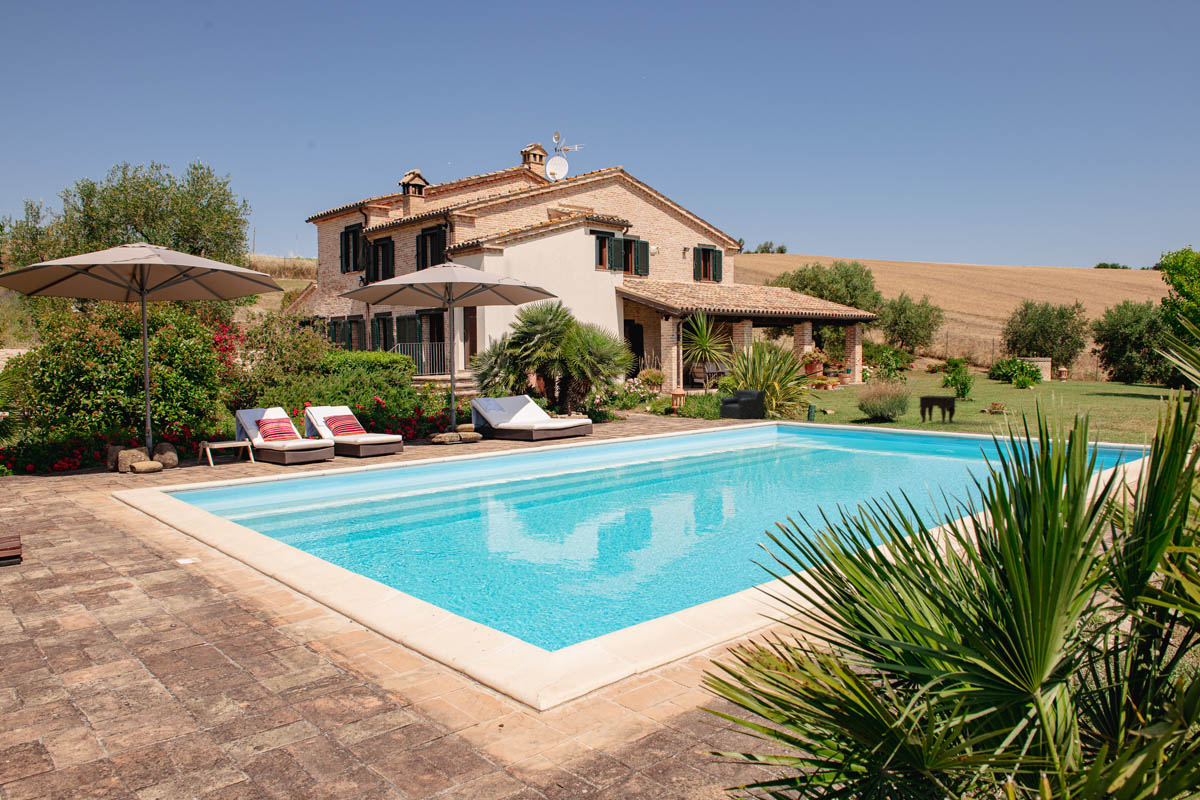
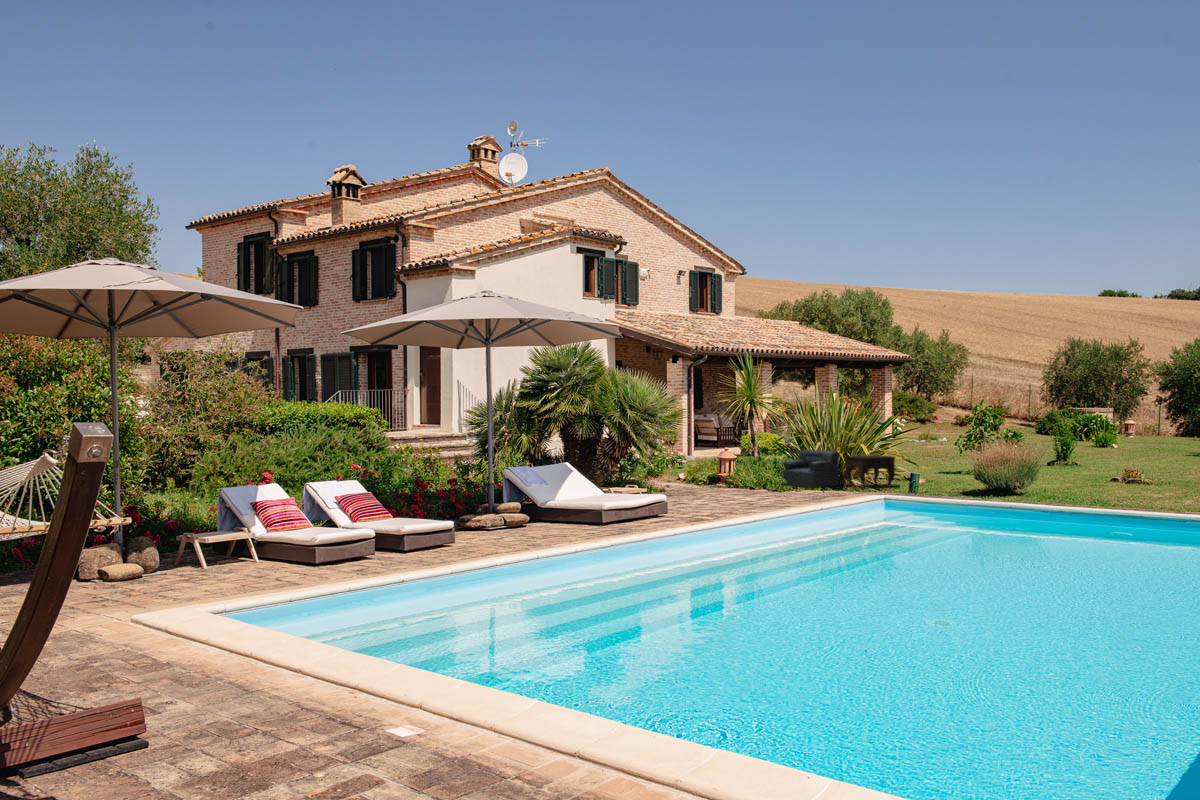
side table: present [919,396,956,424] -> present [845,455,896,488]

